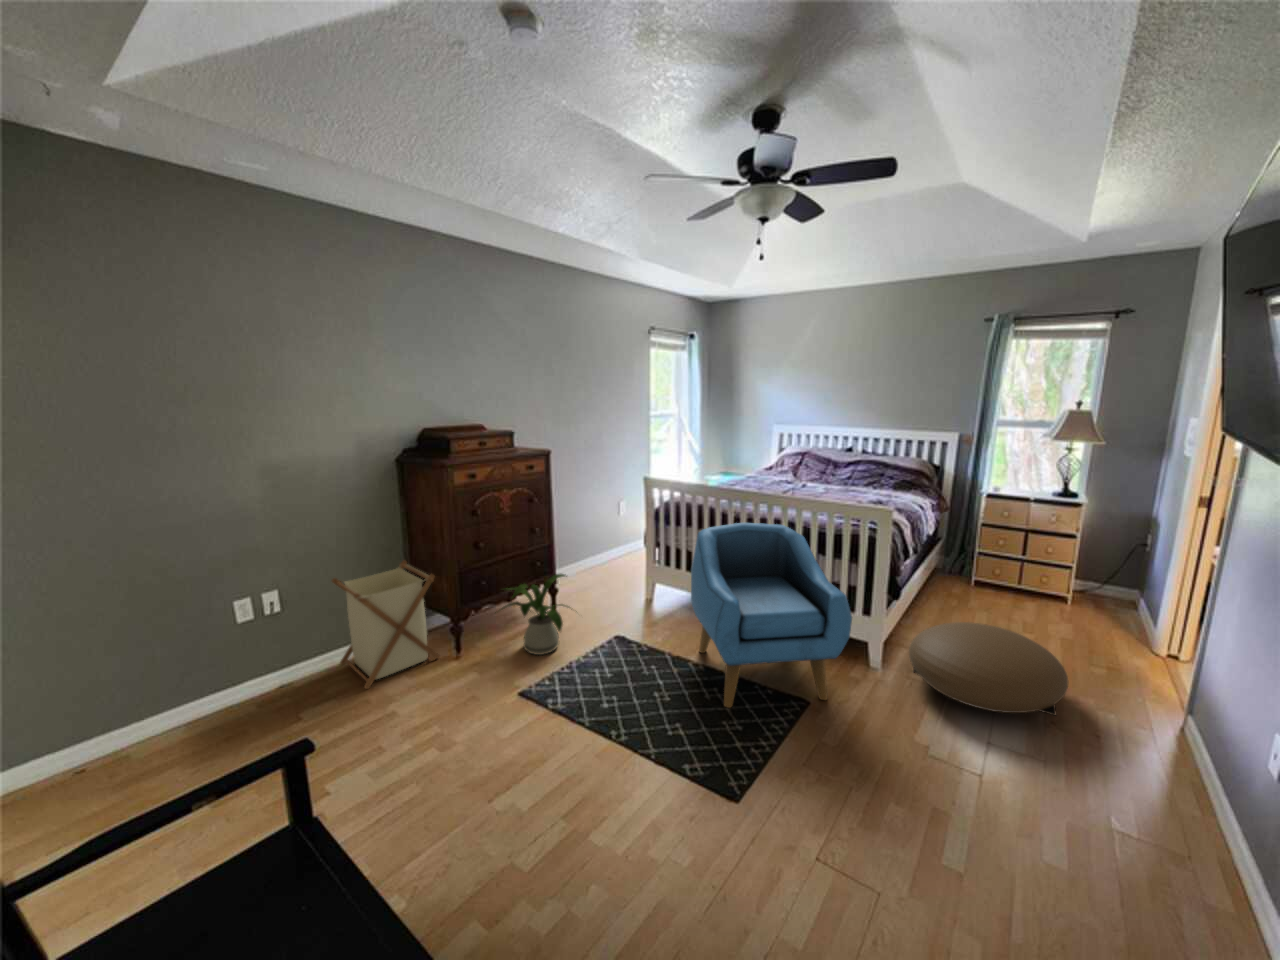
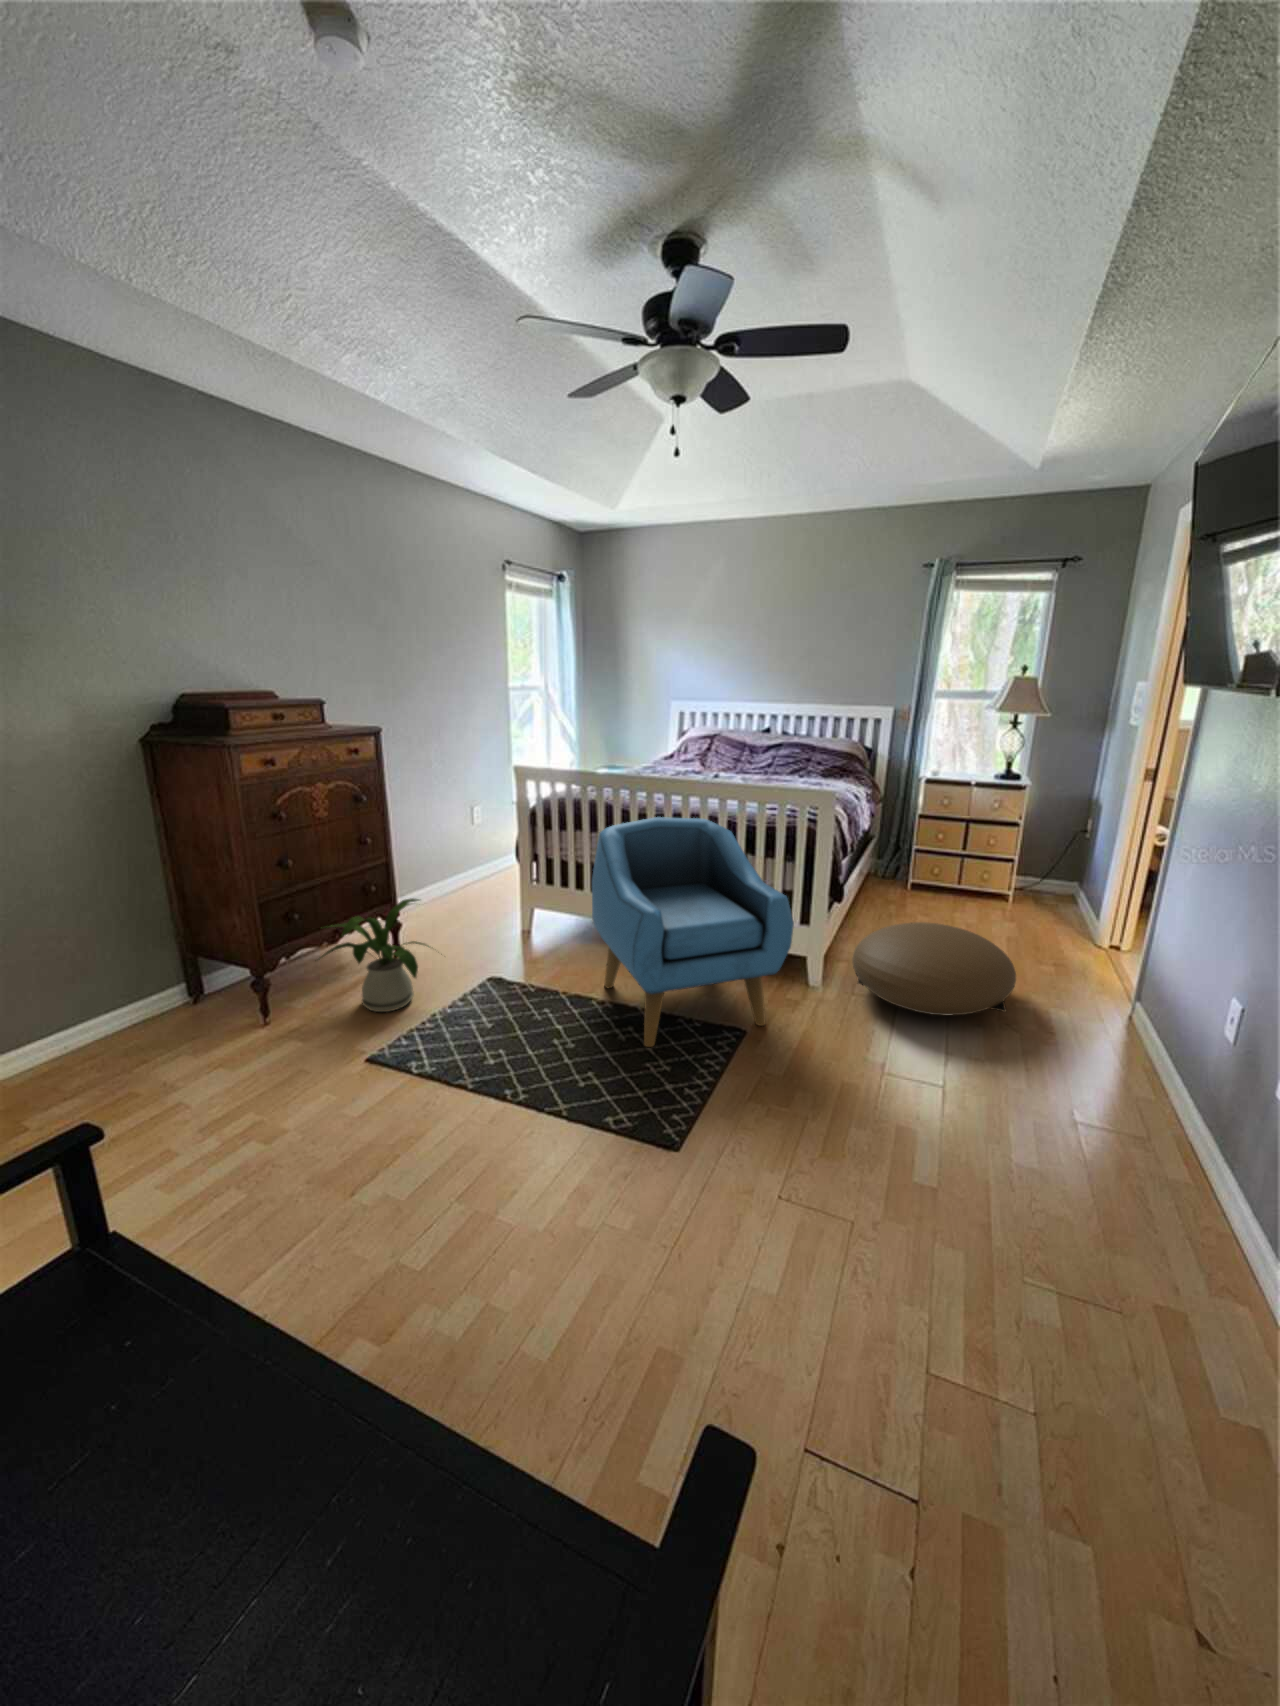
laundry basket: present [332,561,440,689] -> none [39,895,235,1084]

